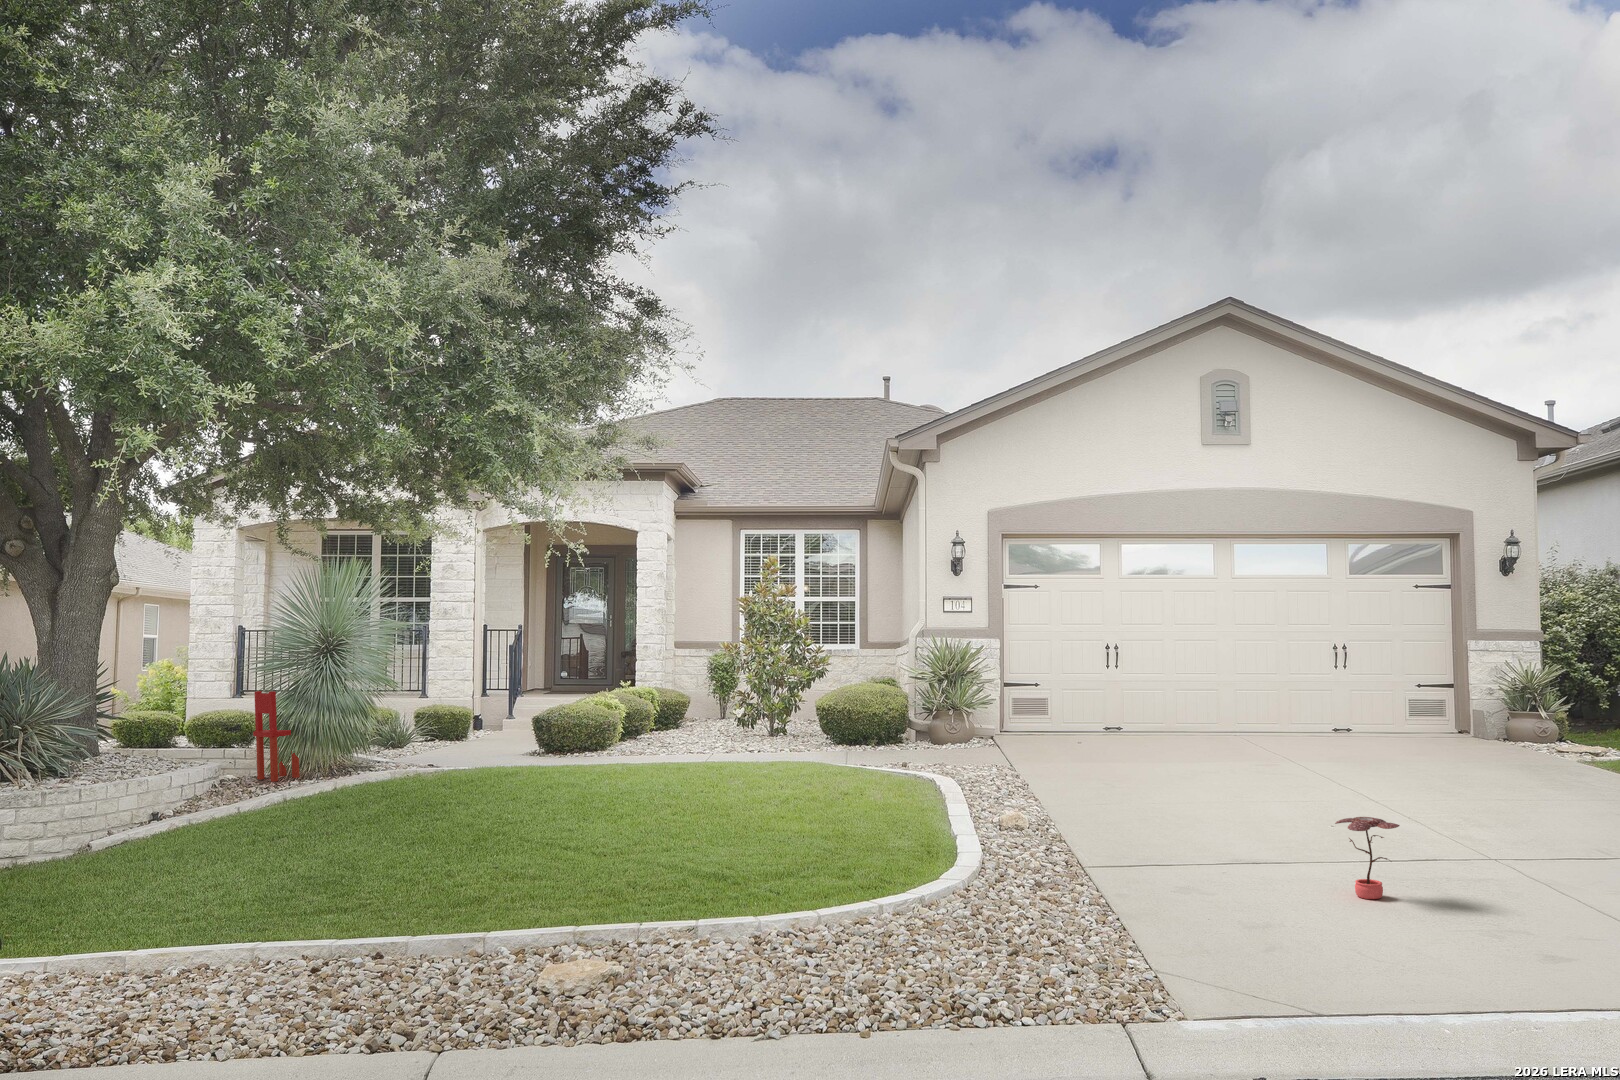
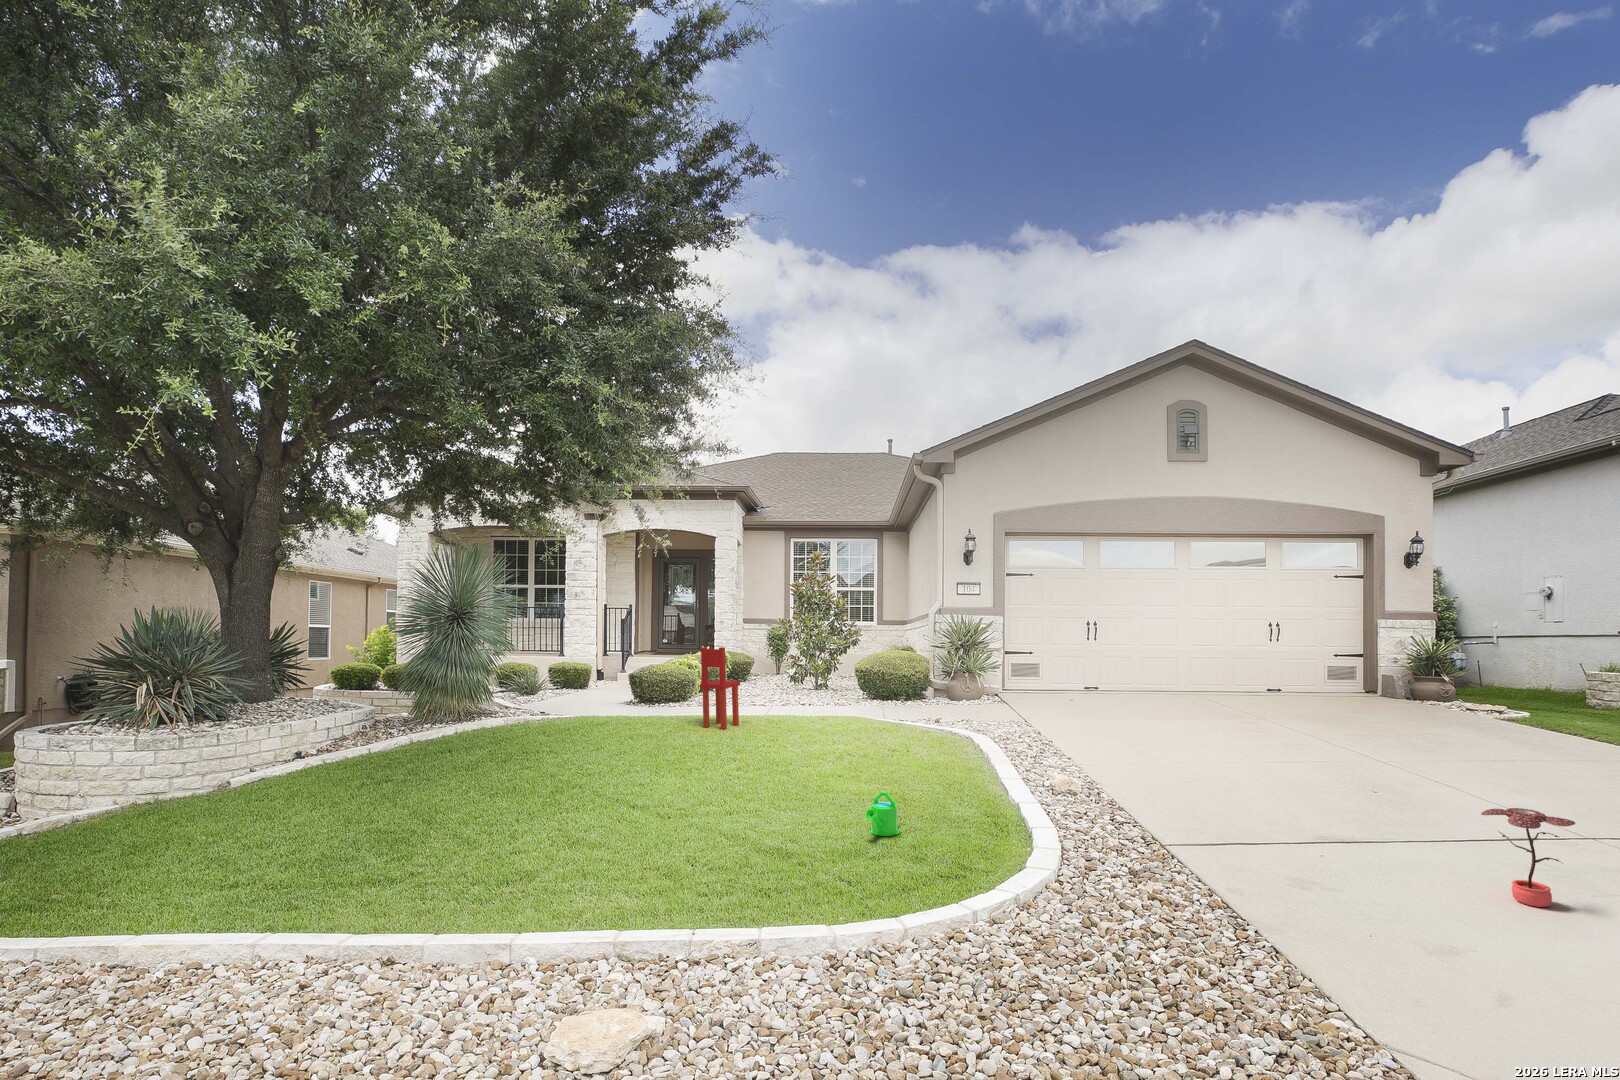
chair: present [253,691,299,781] -> present [700,647,740,729]
watering can: none [798,821,832,862] -> present [866,791,900,836]

